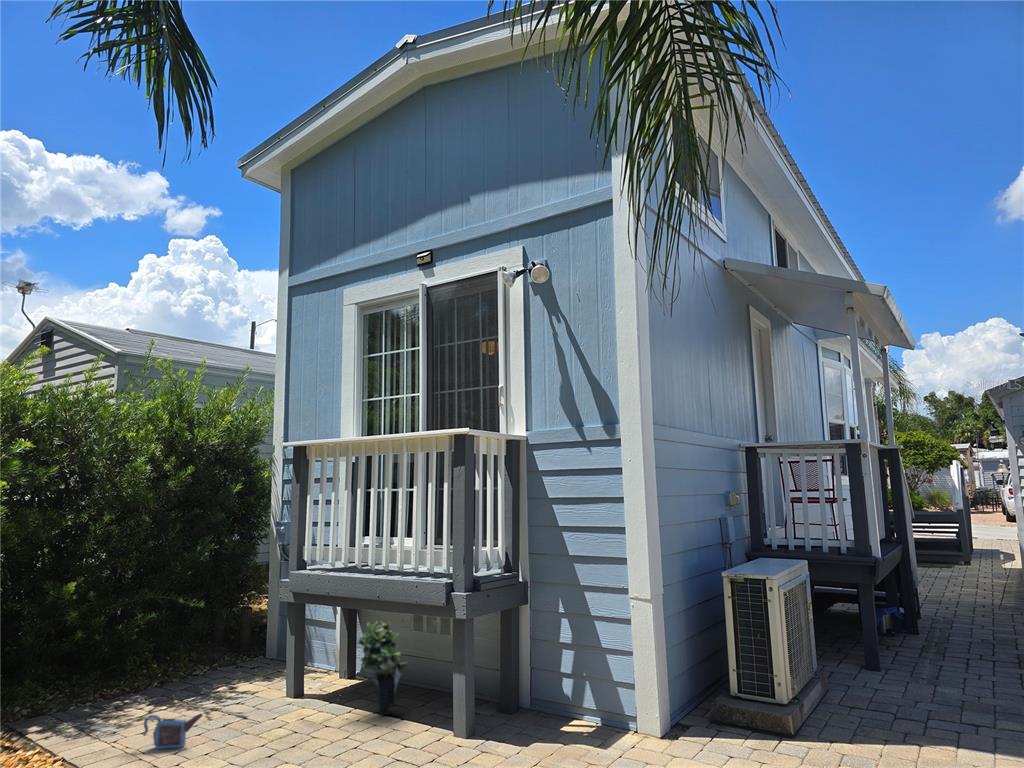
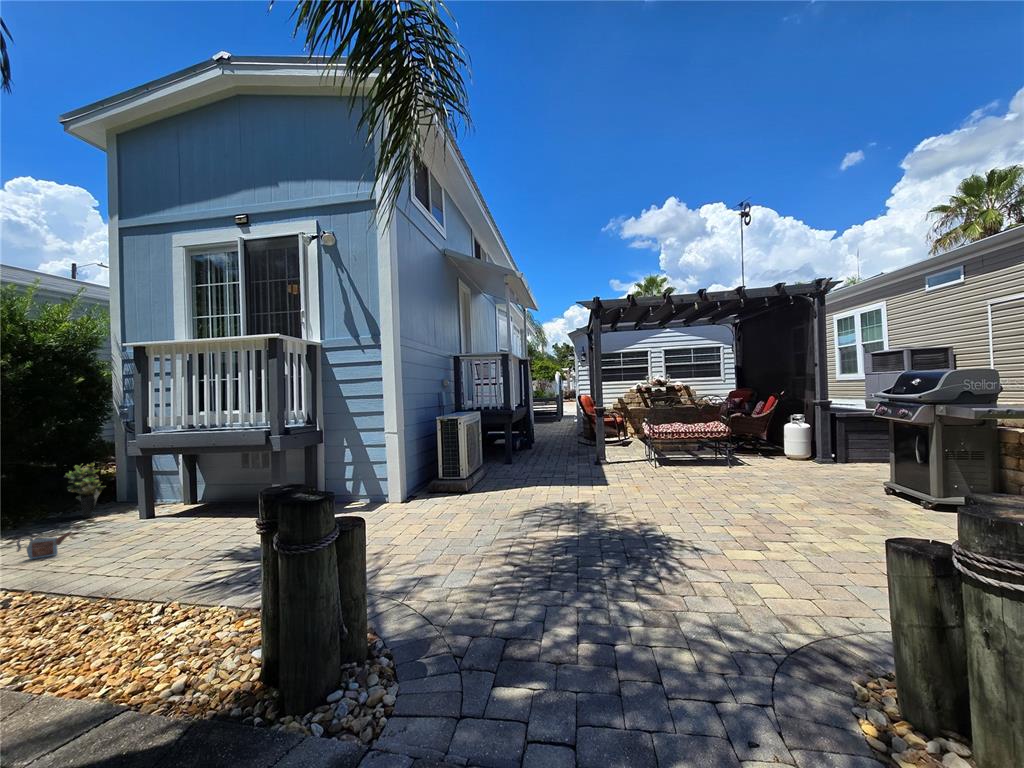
potted plant: present [357,621,407,716] -> present [65,463,106,518]

